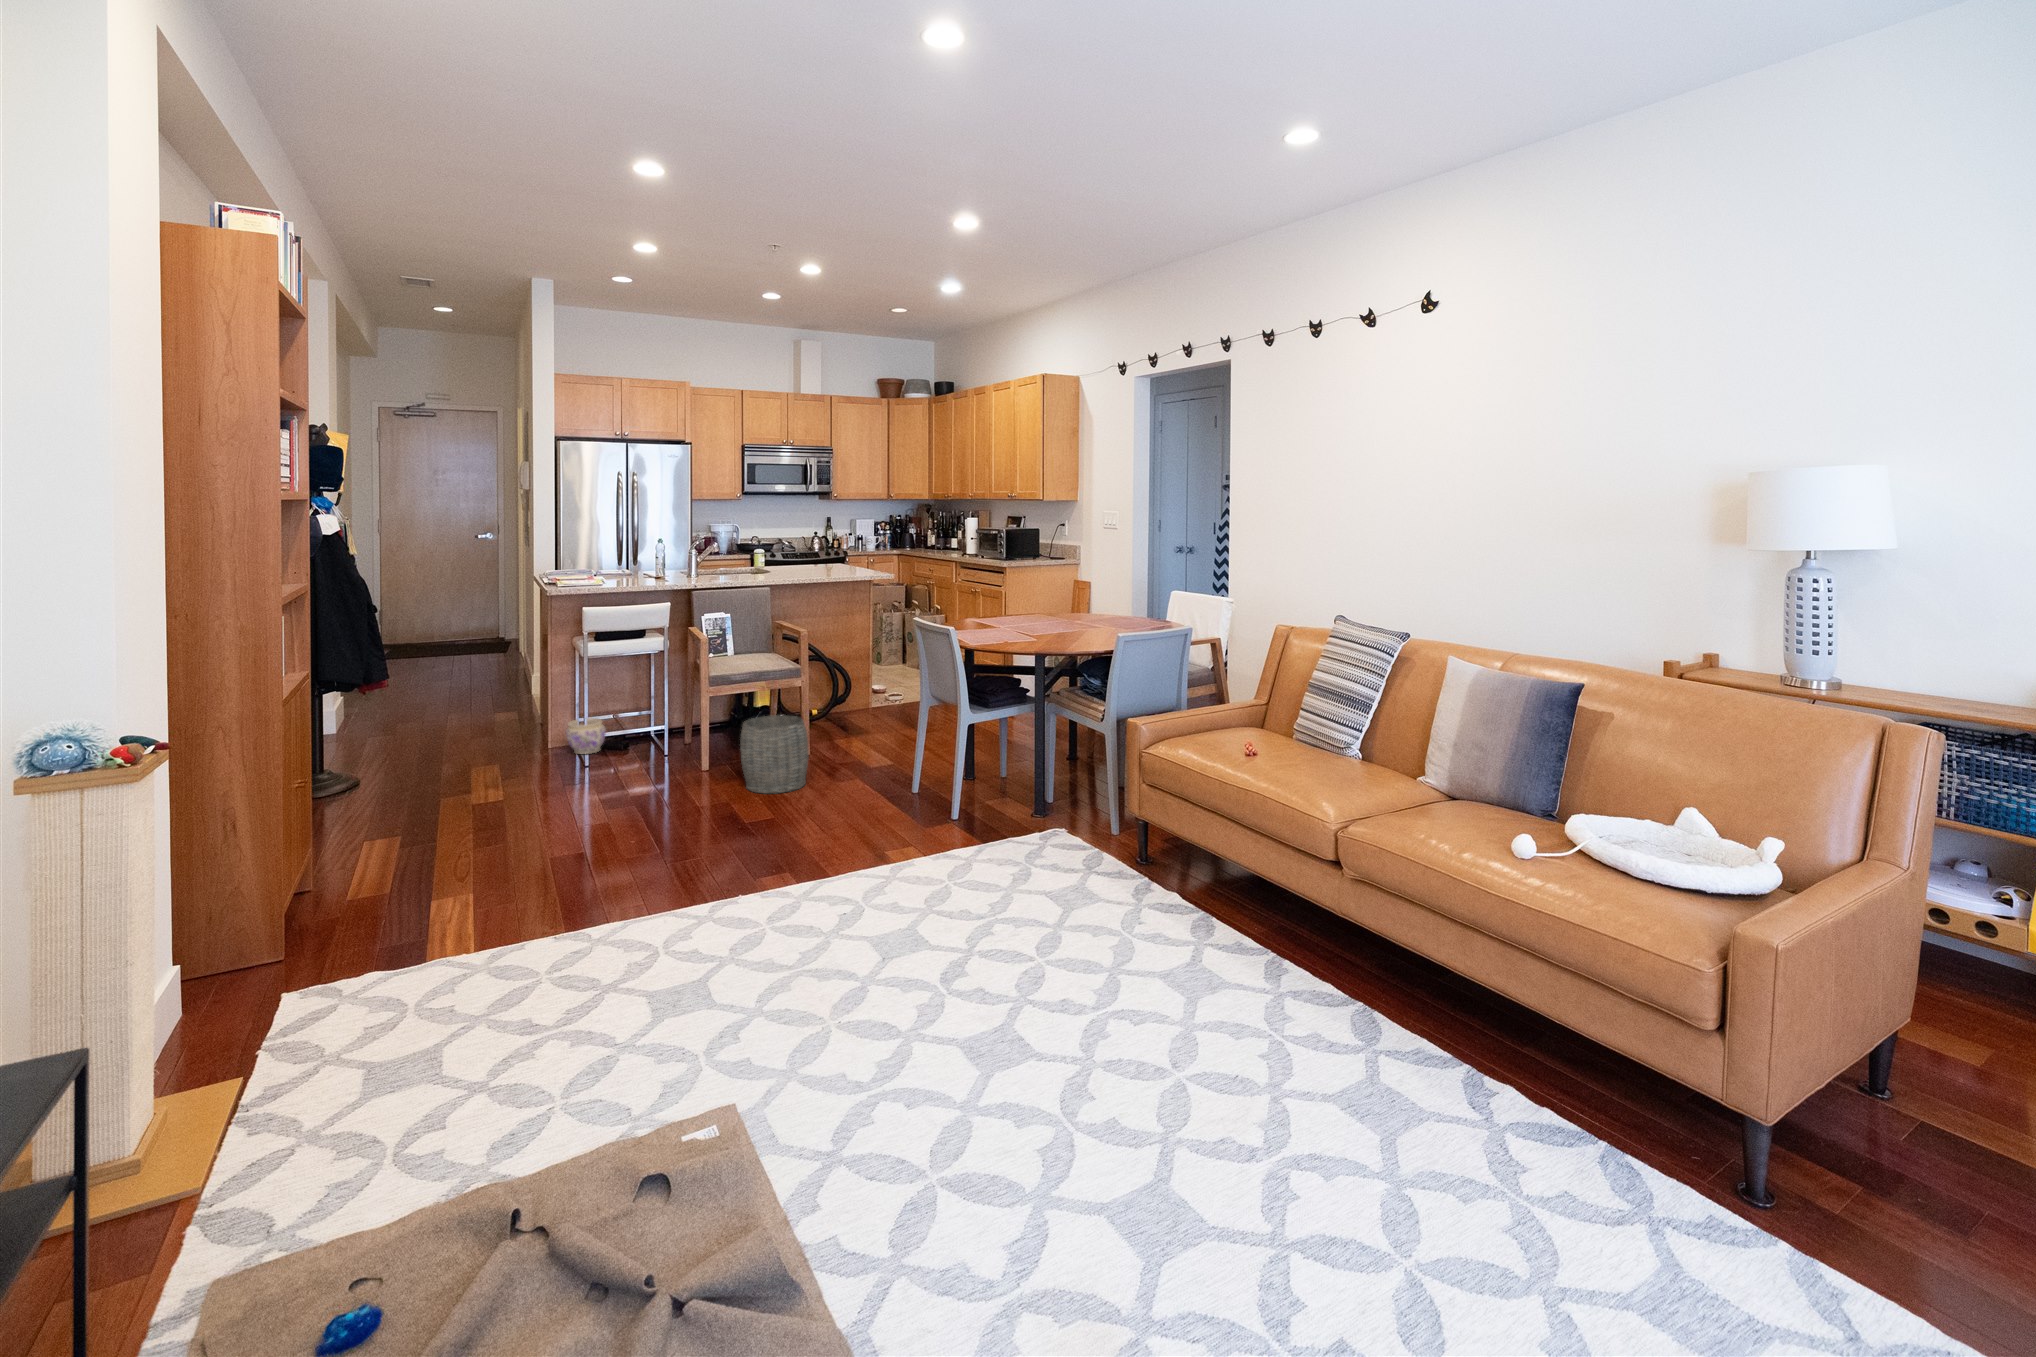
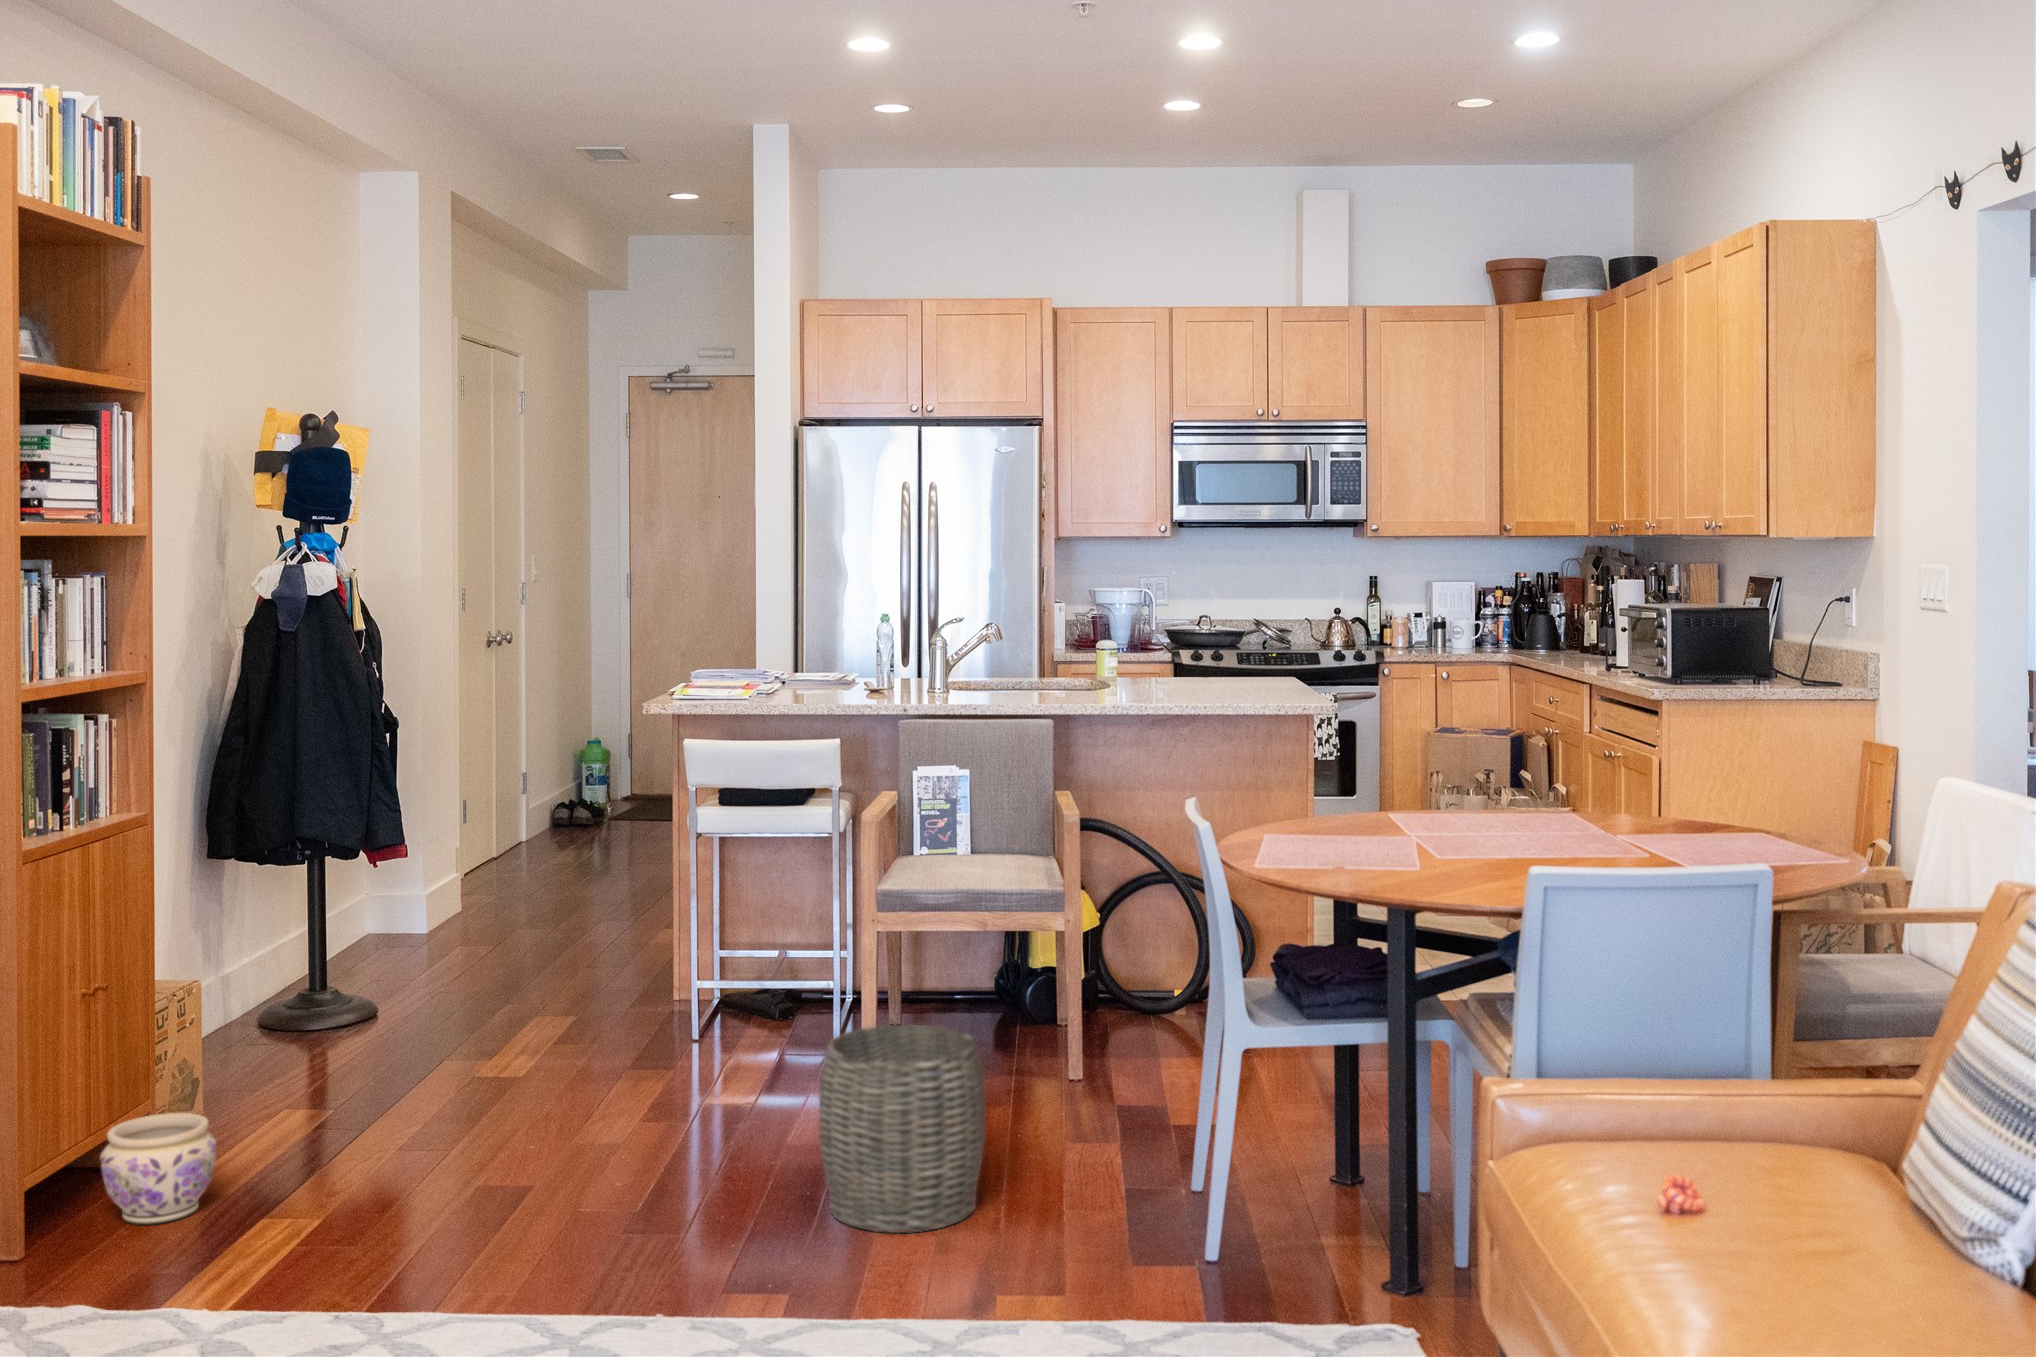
planter: present [566,718,606,754] -> present [100,1113,216,1225]

